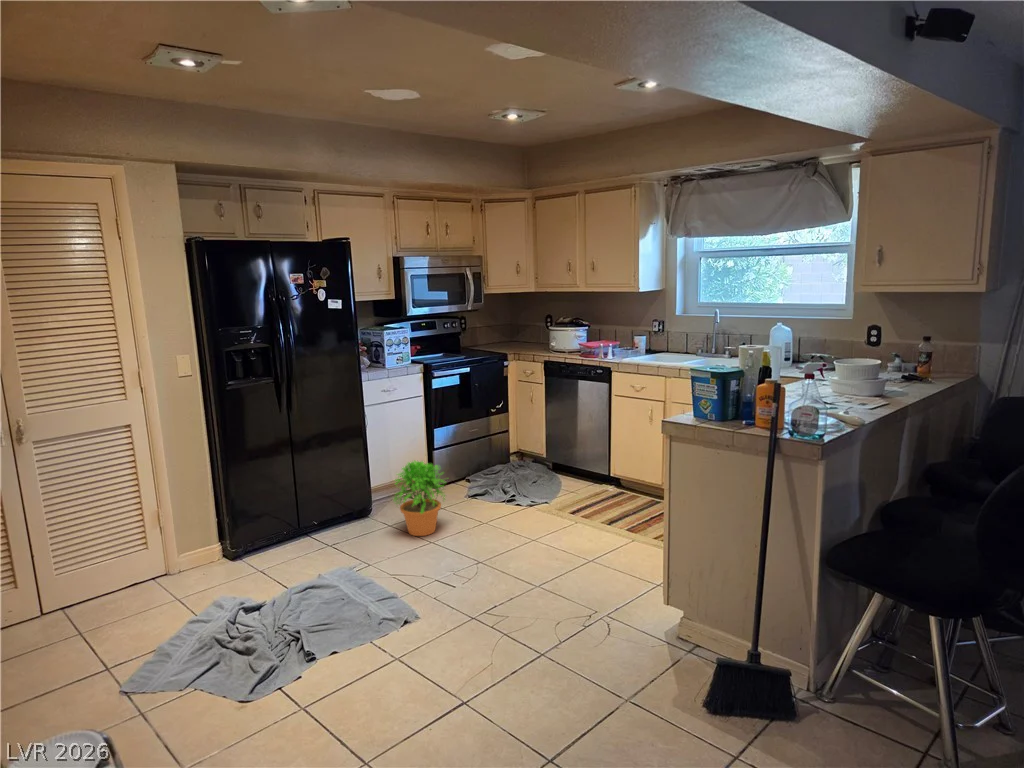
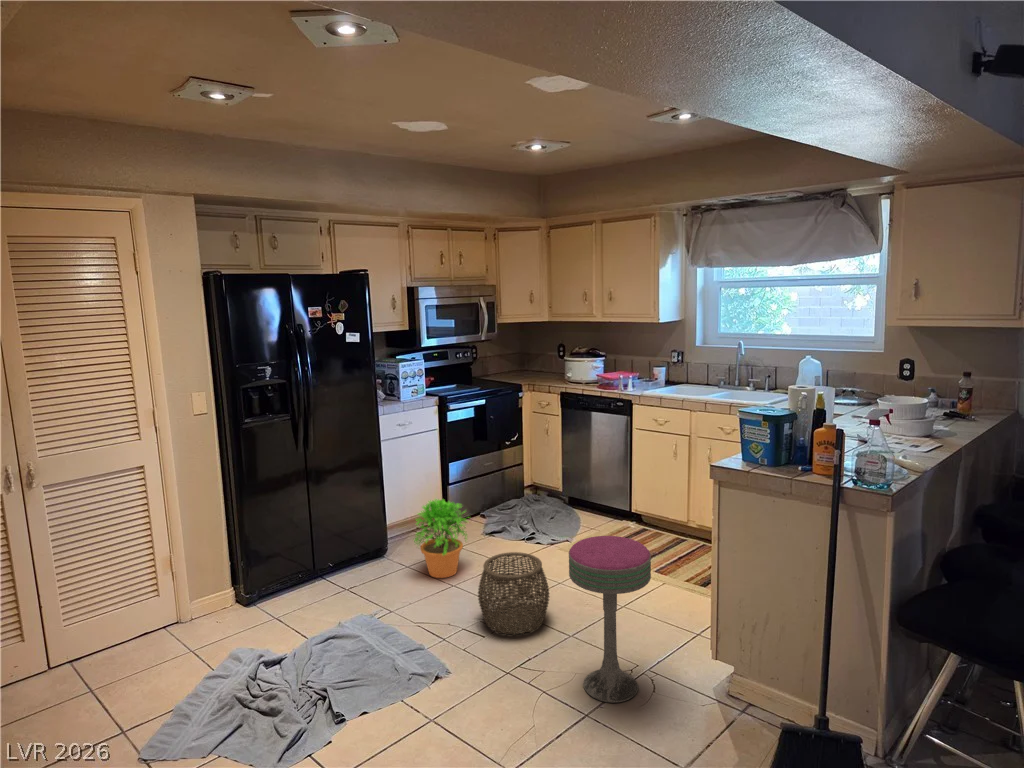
bar stool: none [527,490,605,645] -> present [569,536,651,703]
woven basket: none [449,509,518,587] -> present [478,552,549,635]

